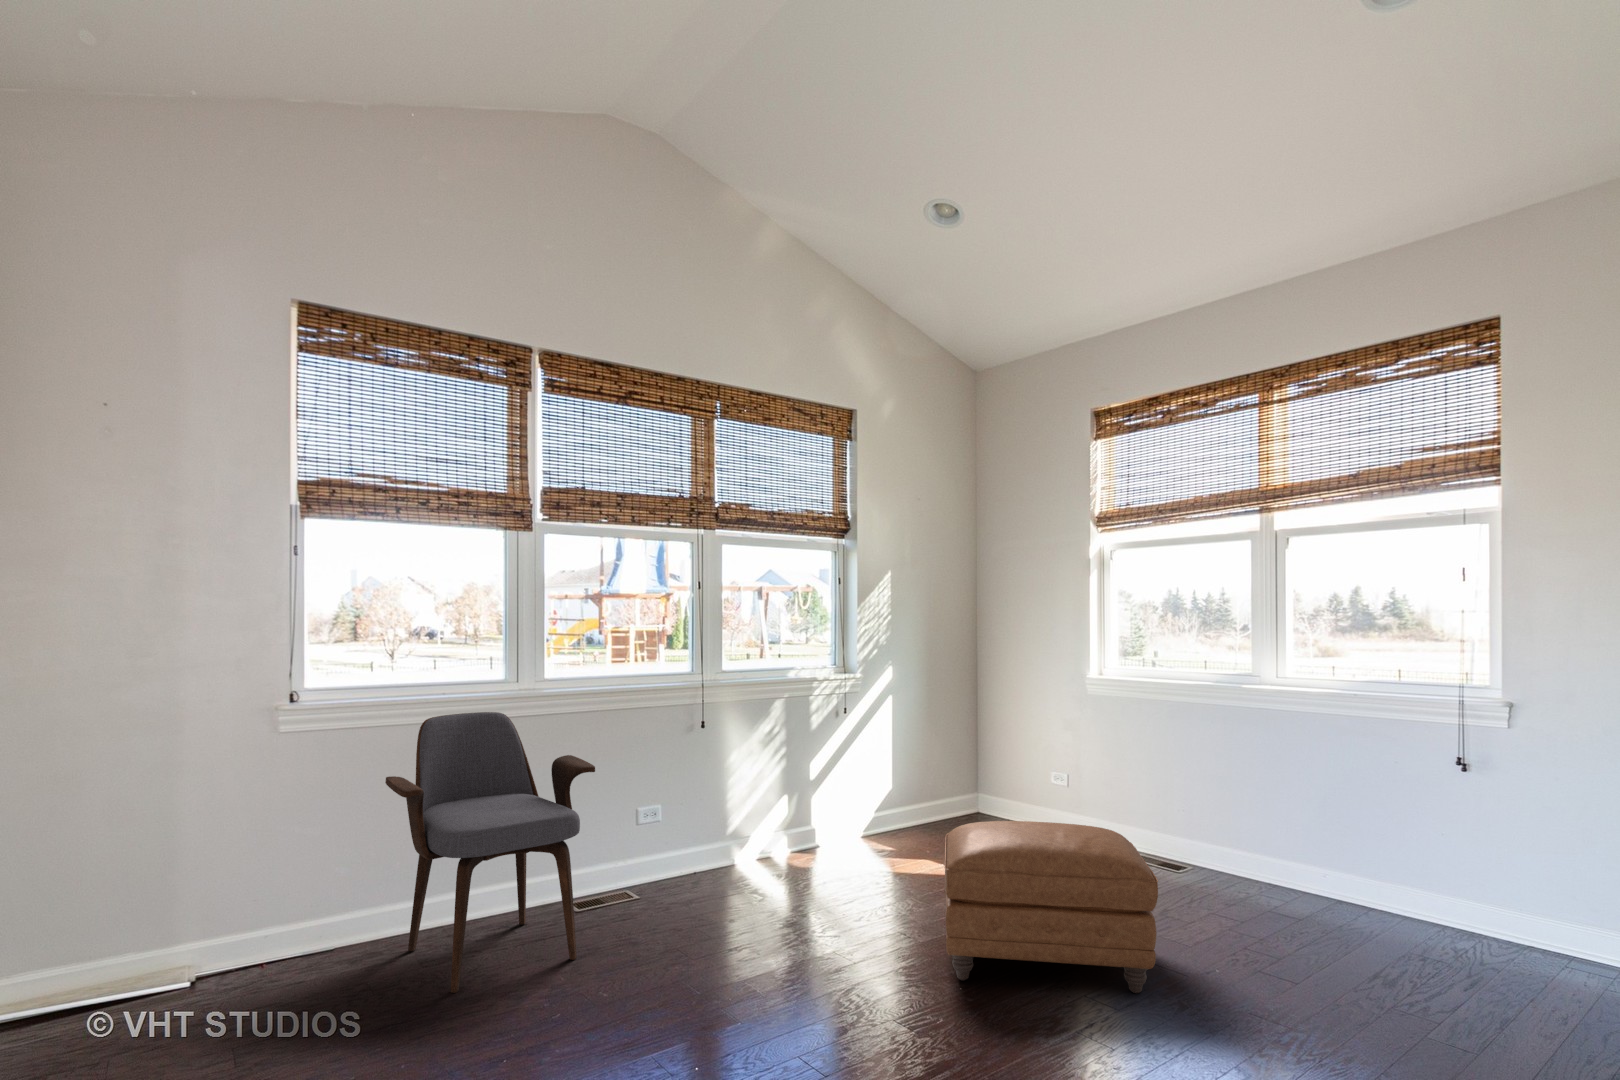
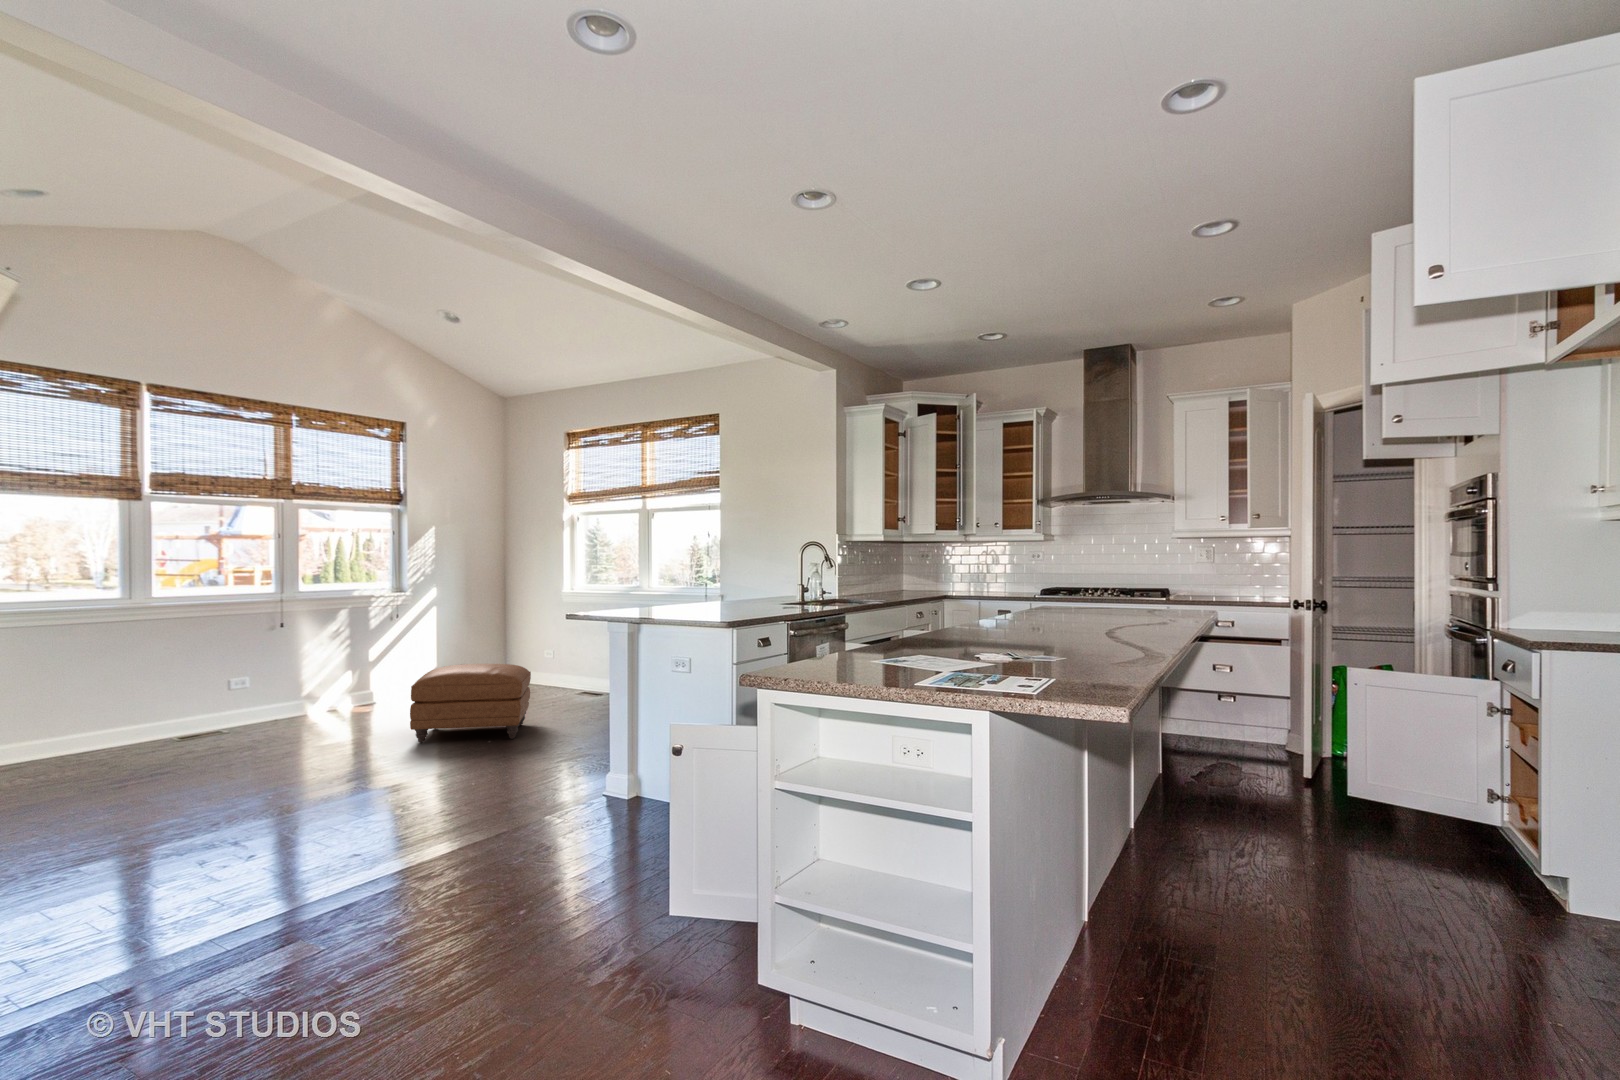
armchair: present [385,712,595,993] -> none [28,618,191,775]

